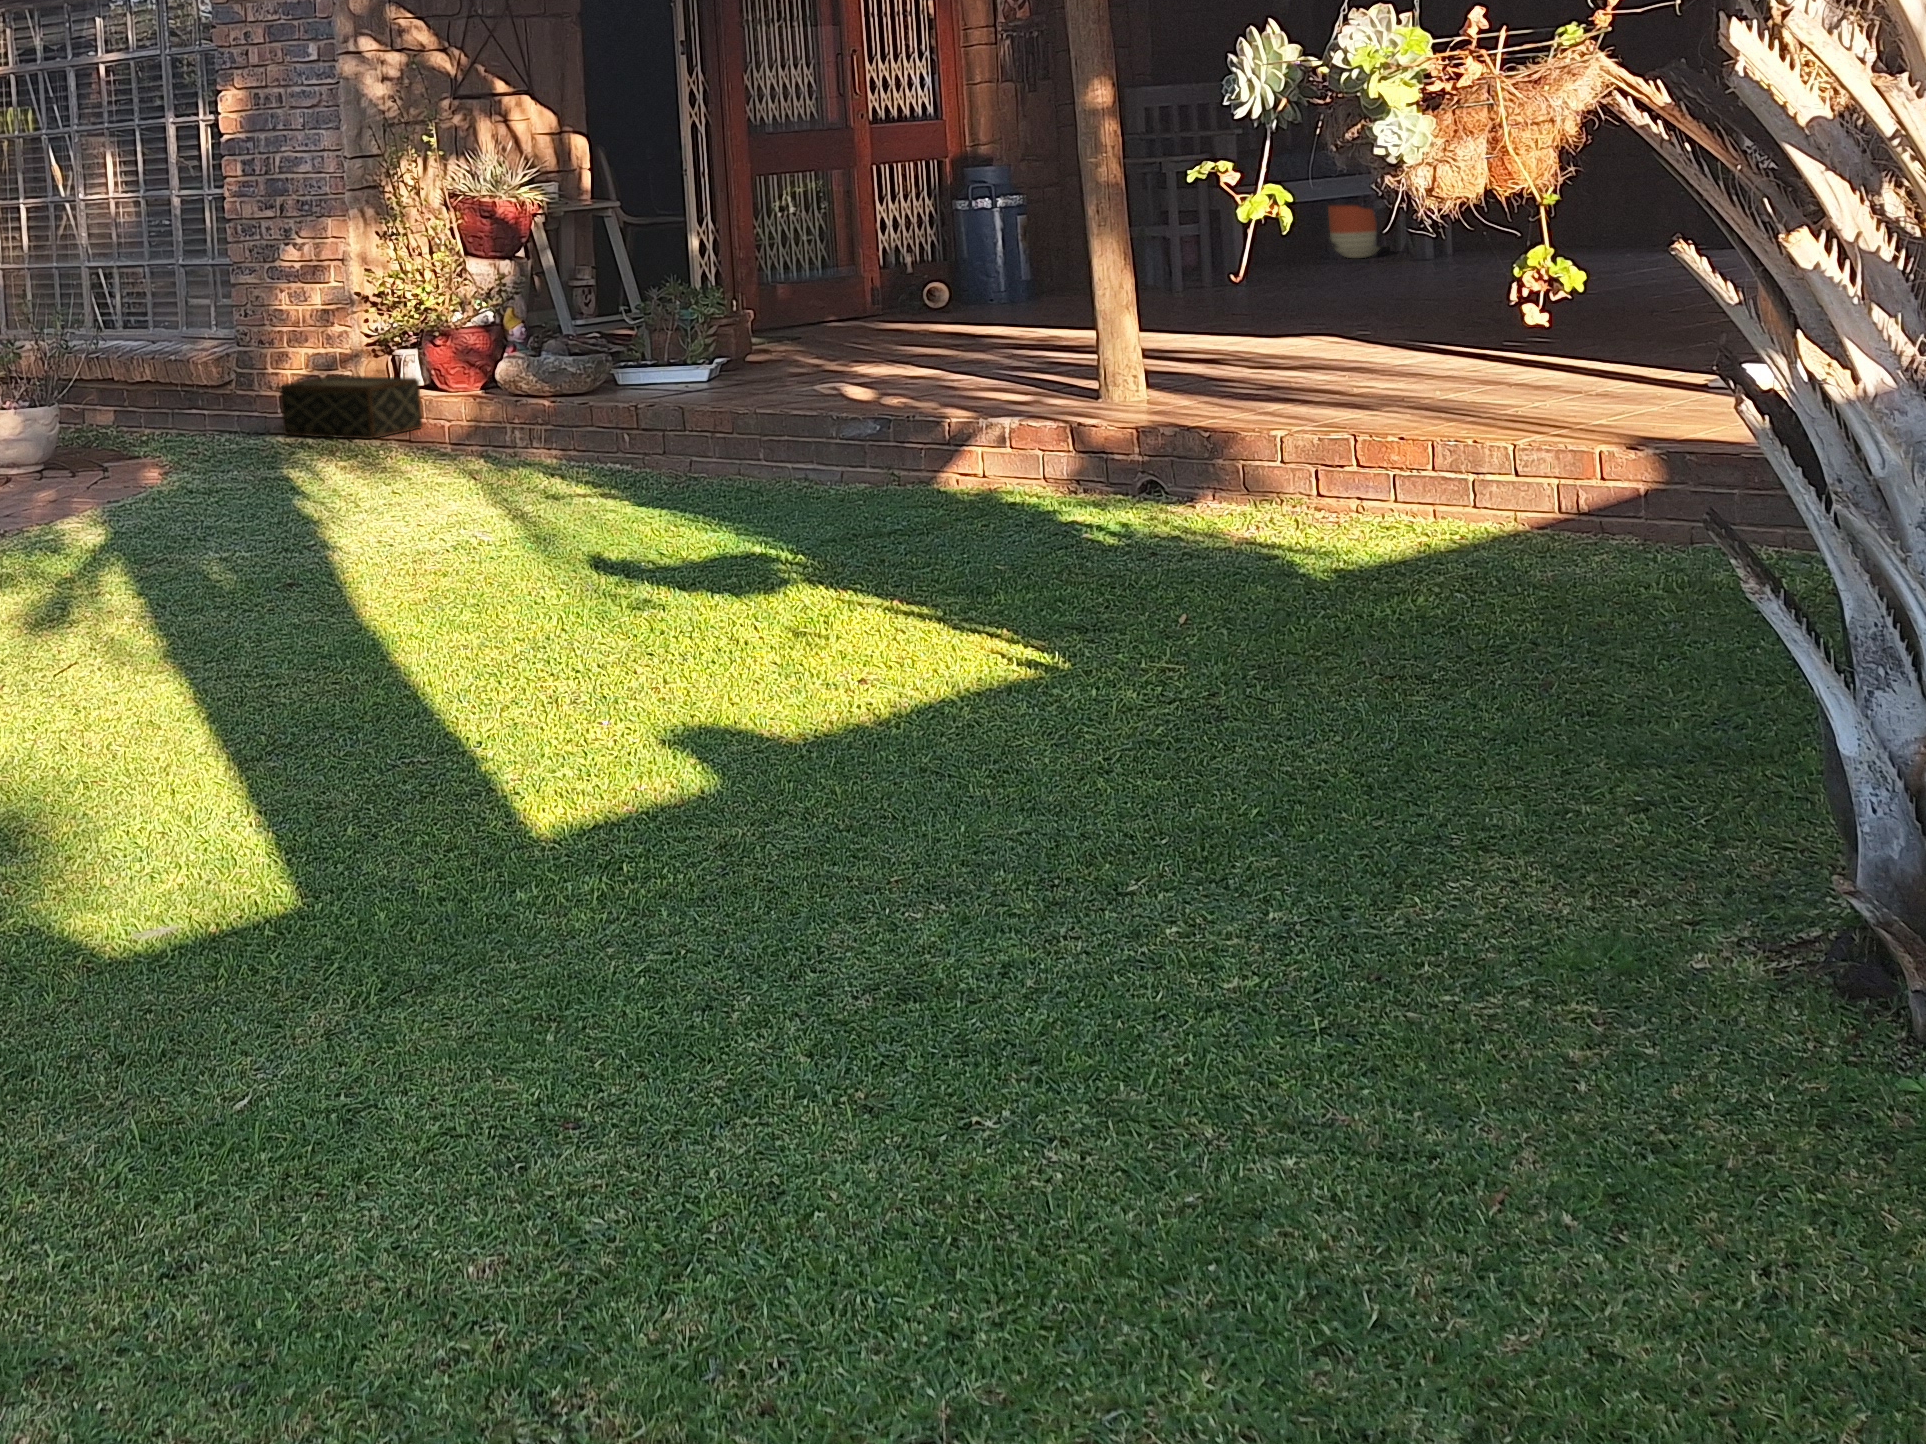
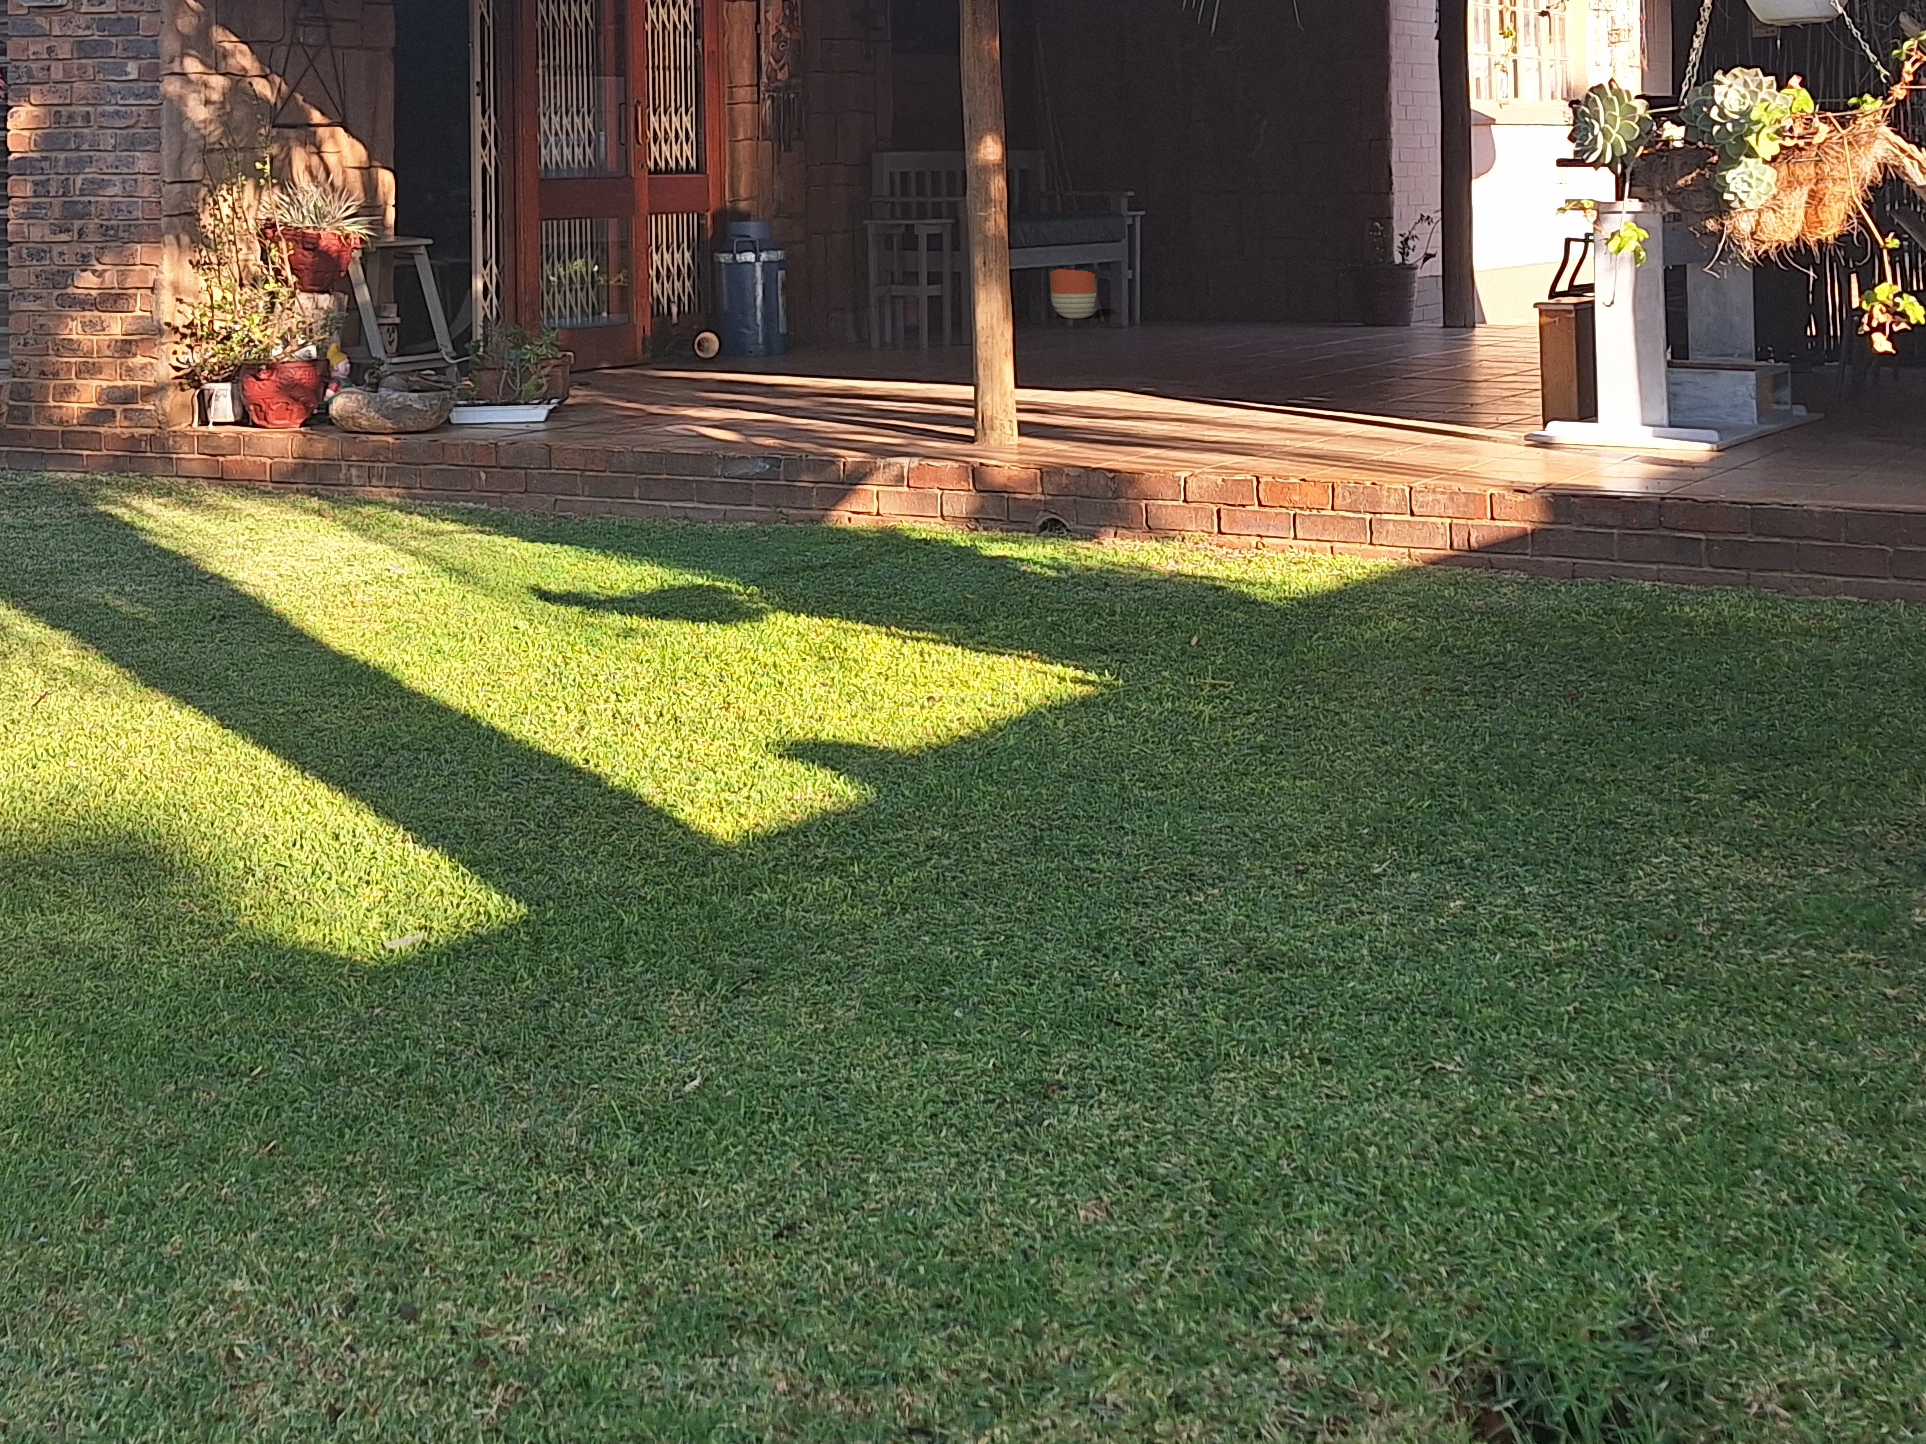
woven basket: present [281,376,423,439] -> none [73,411,228,477]

